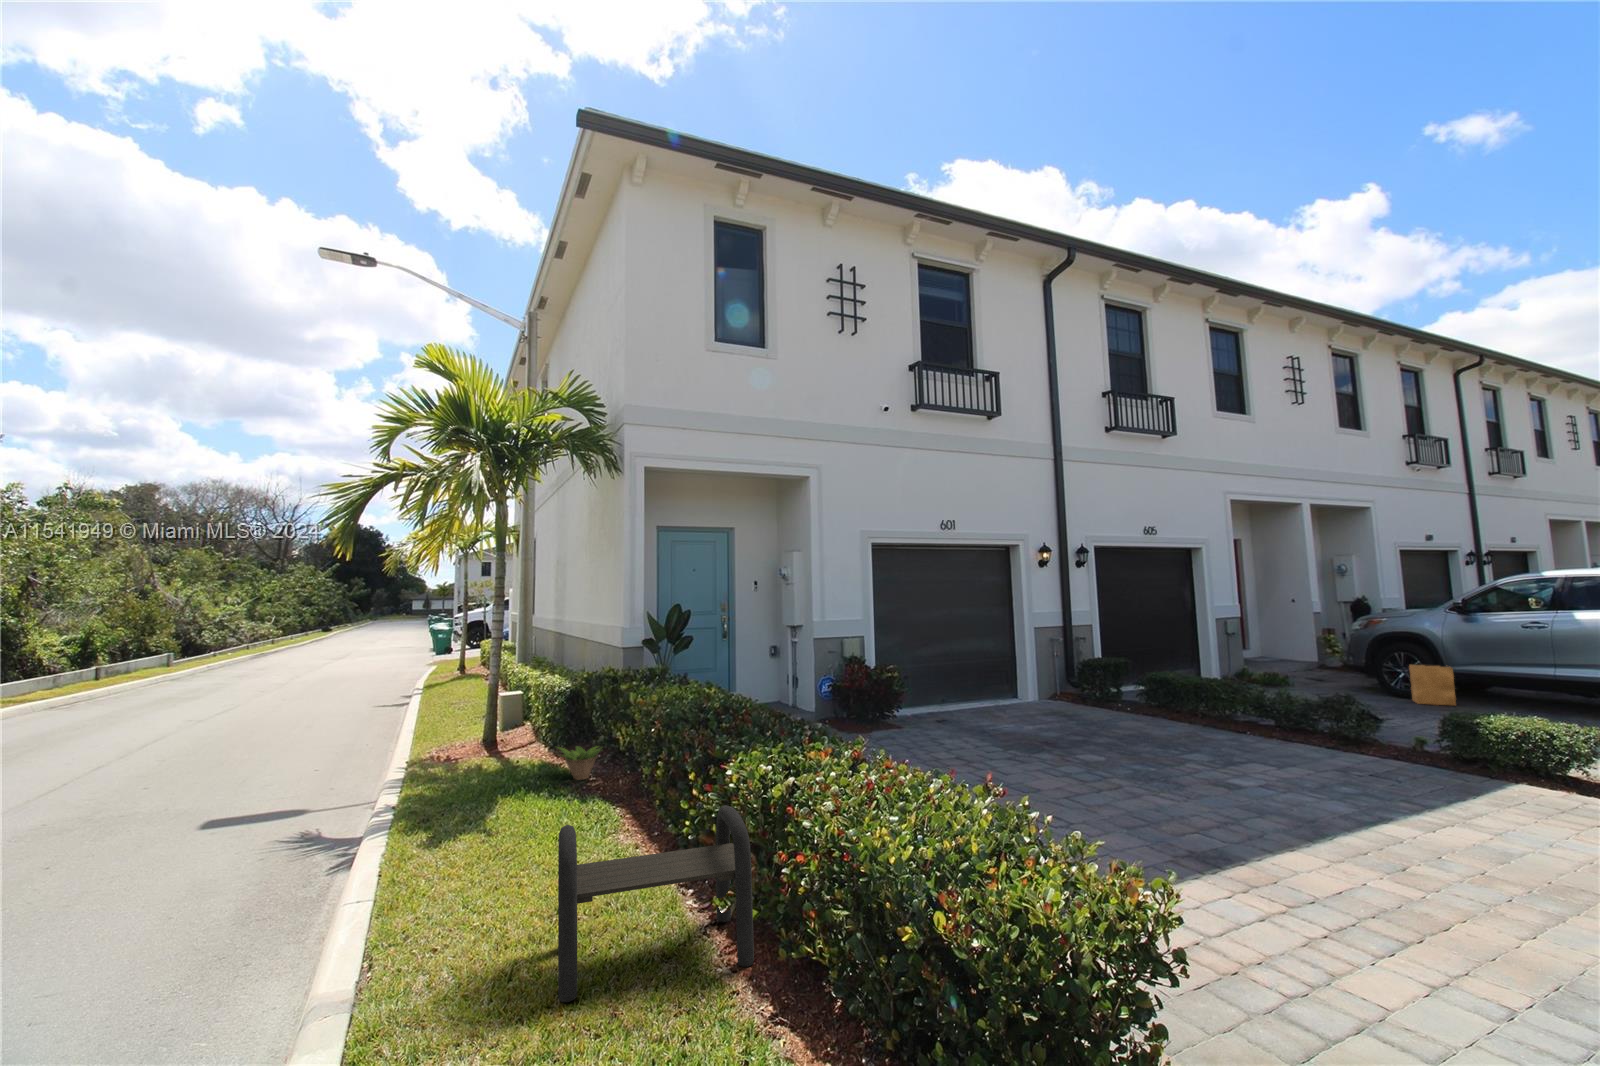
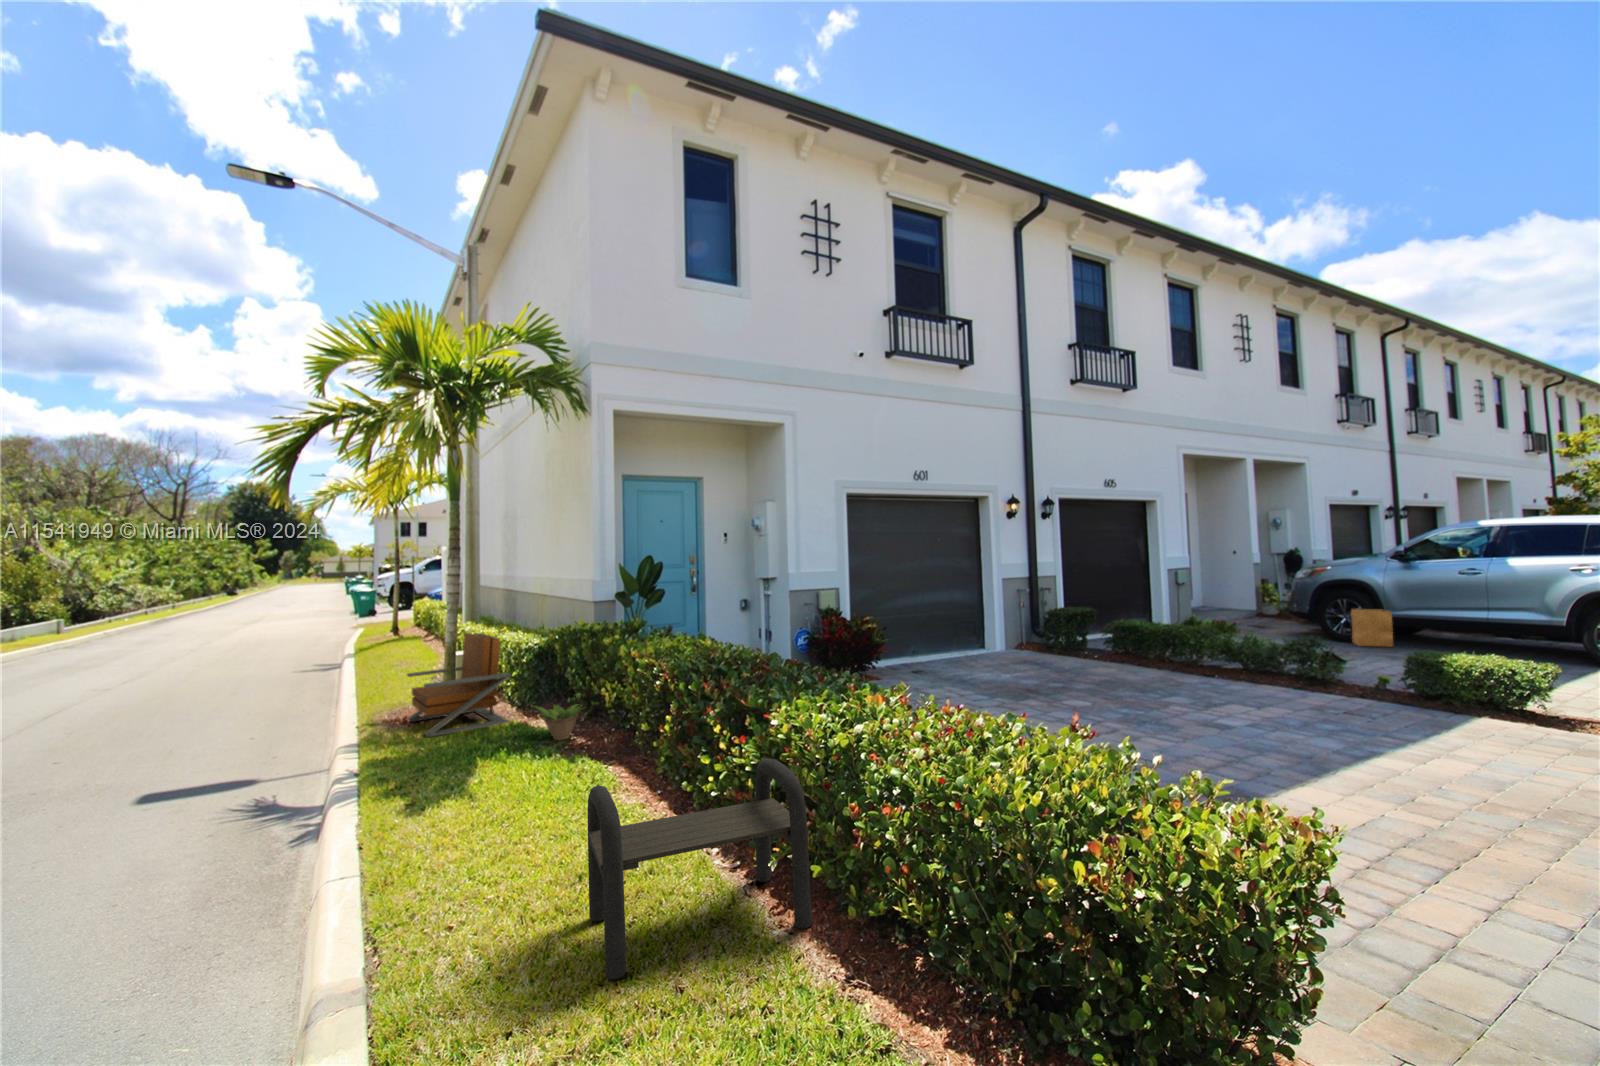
lounge chair: none [449,676,542,773] -> present [407,633,511,737]

